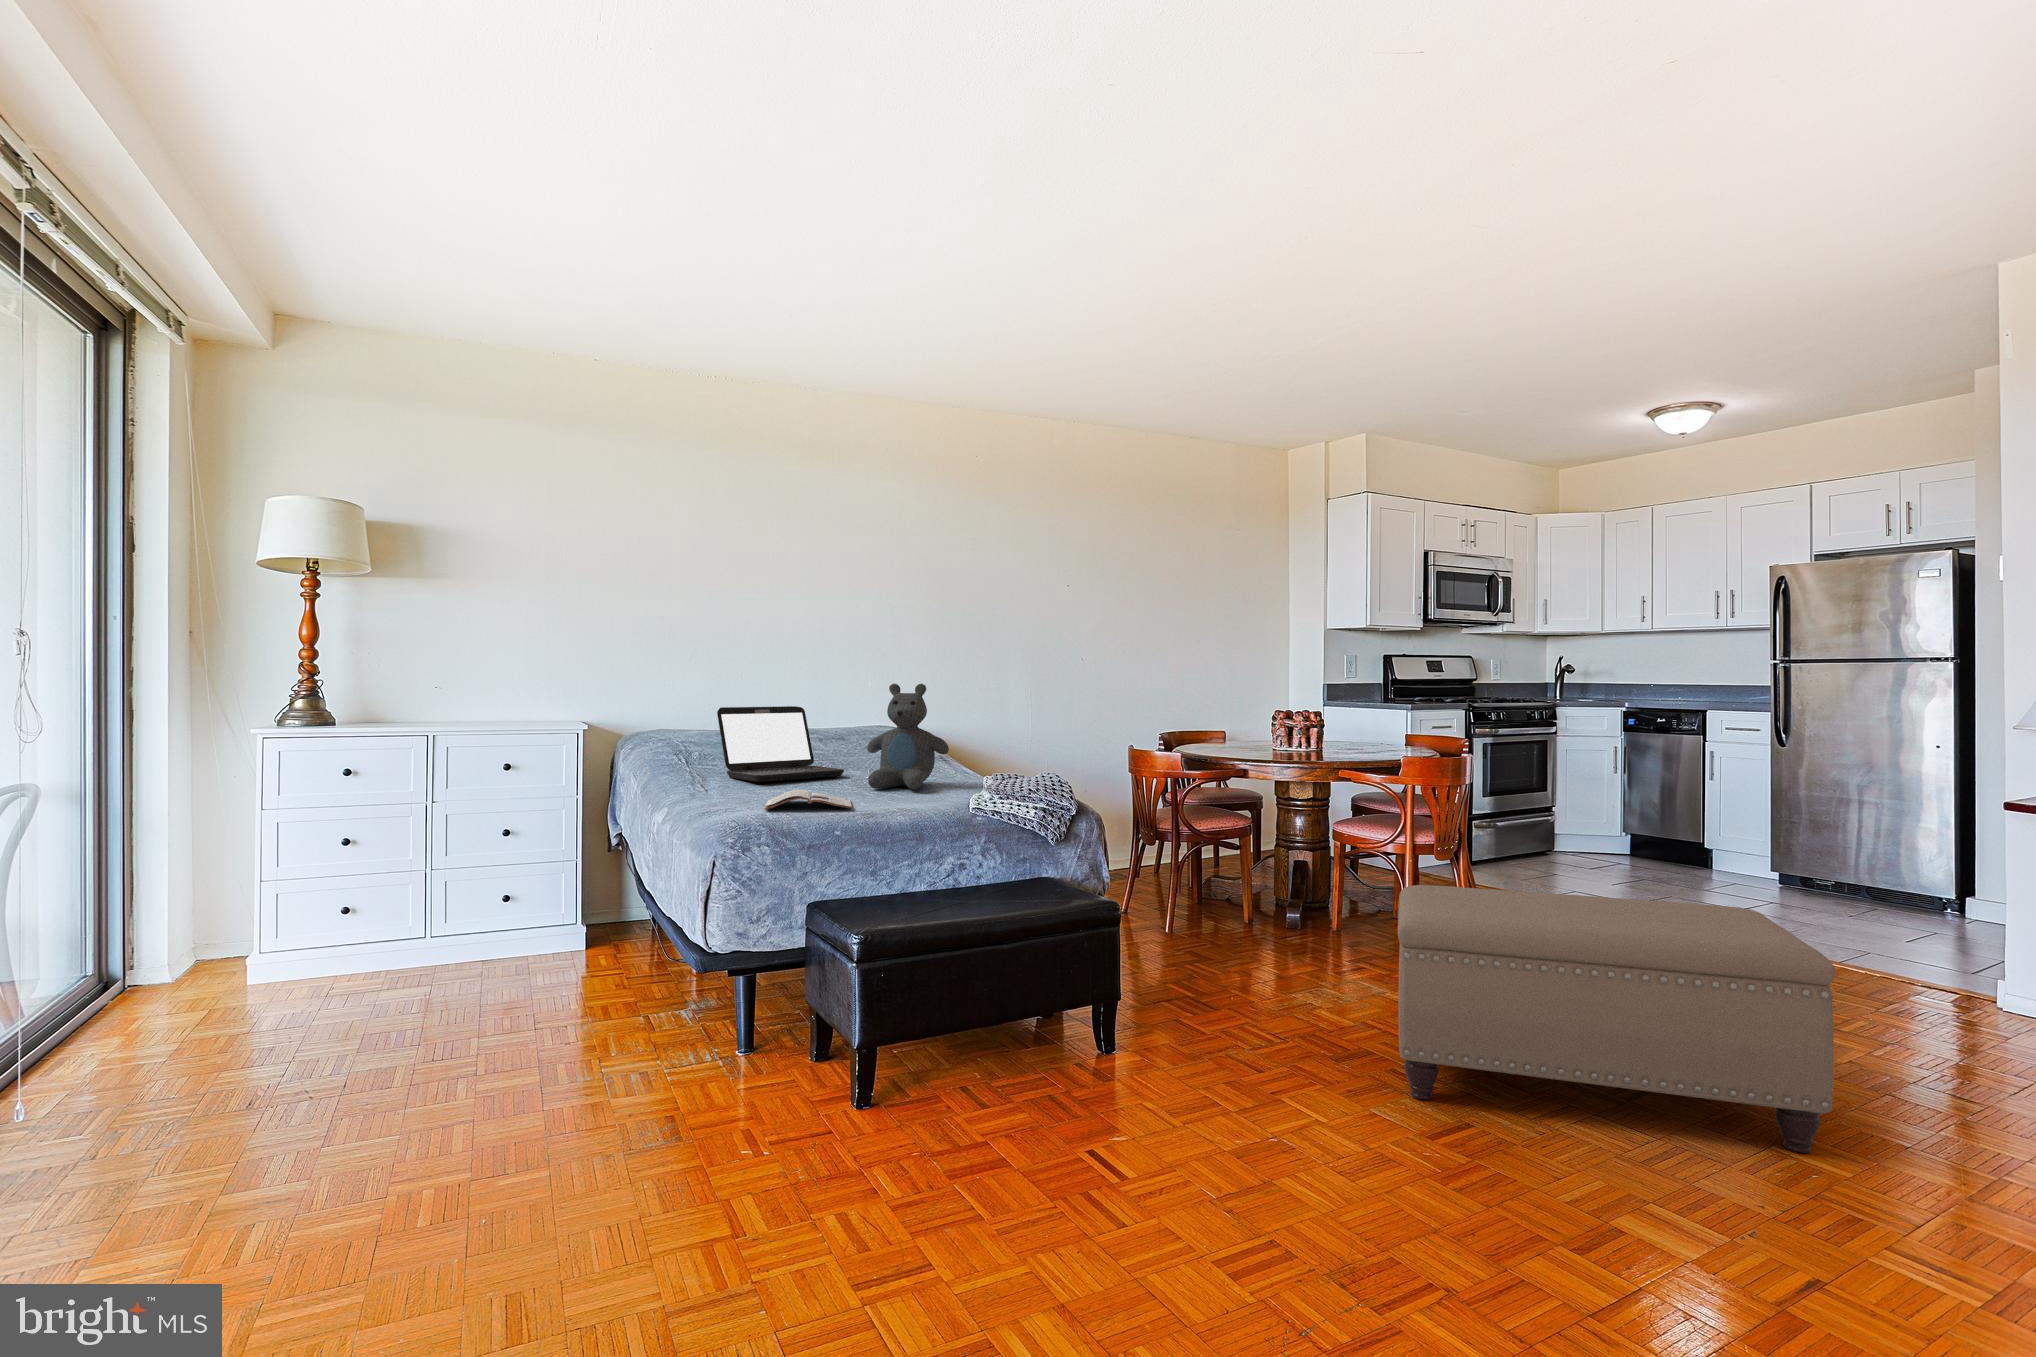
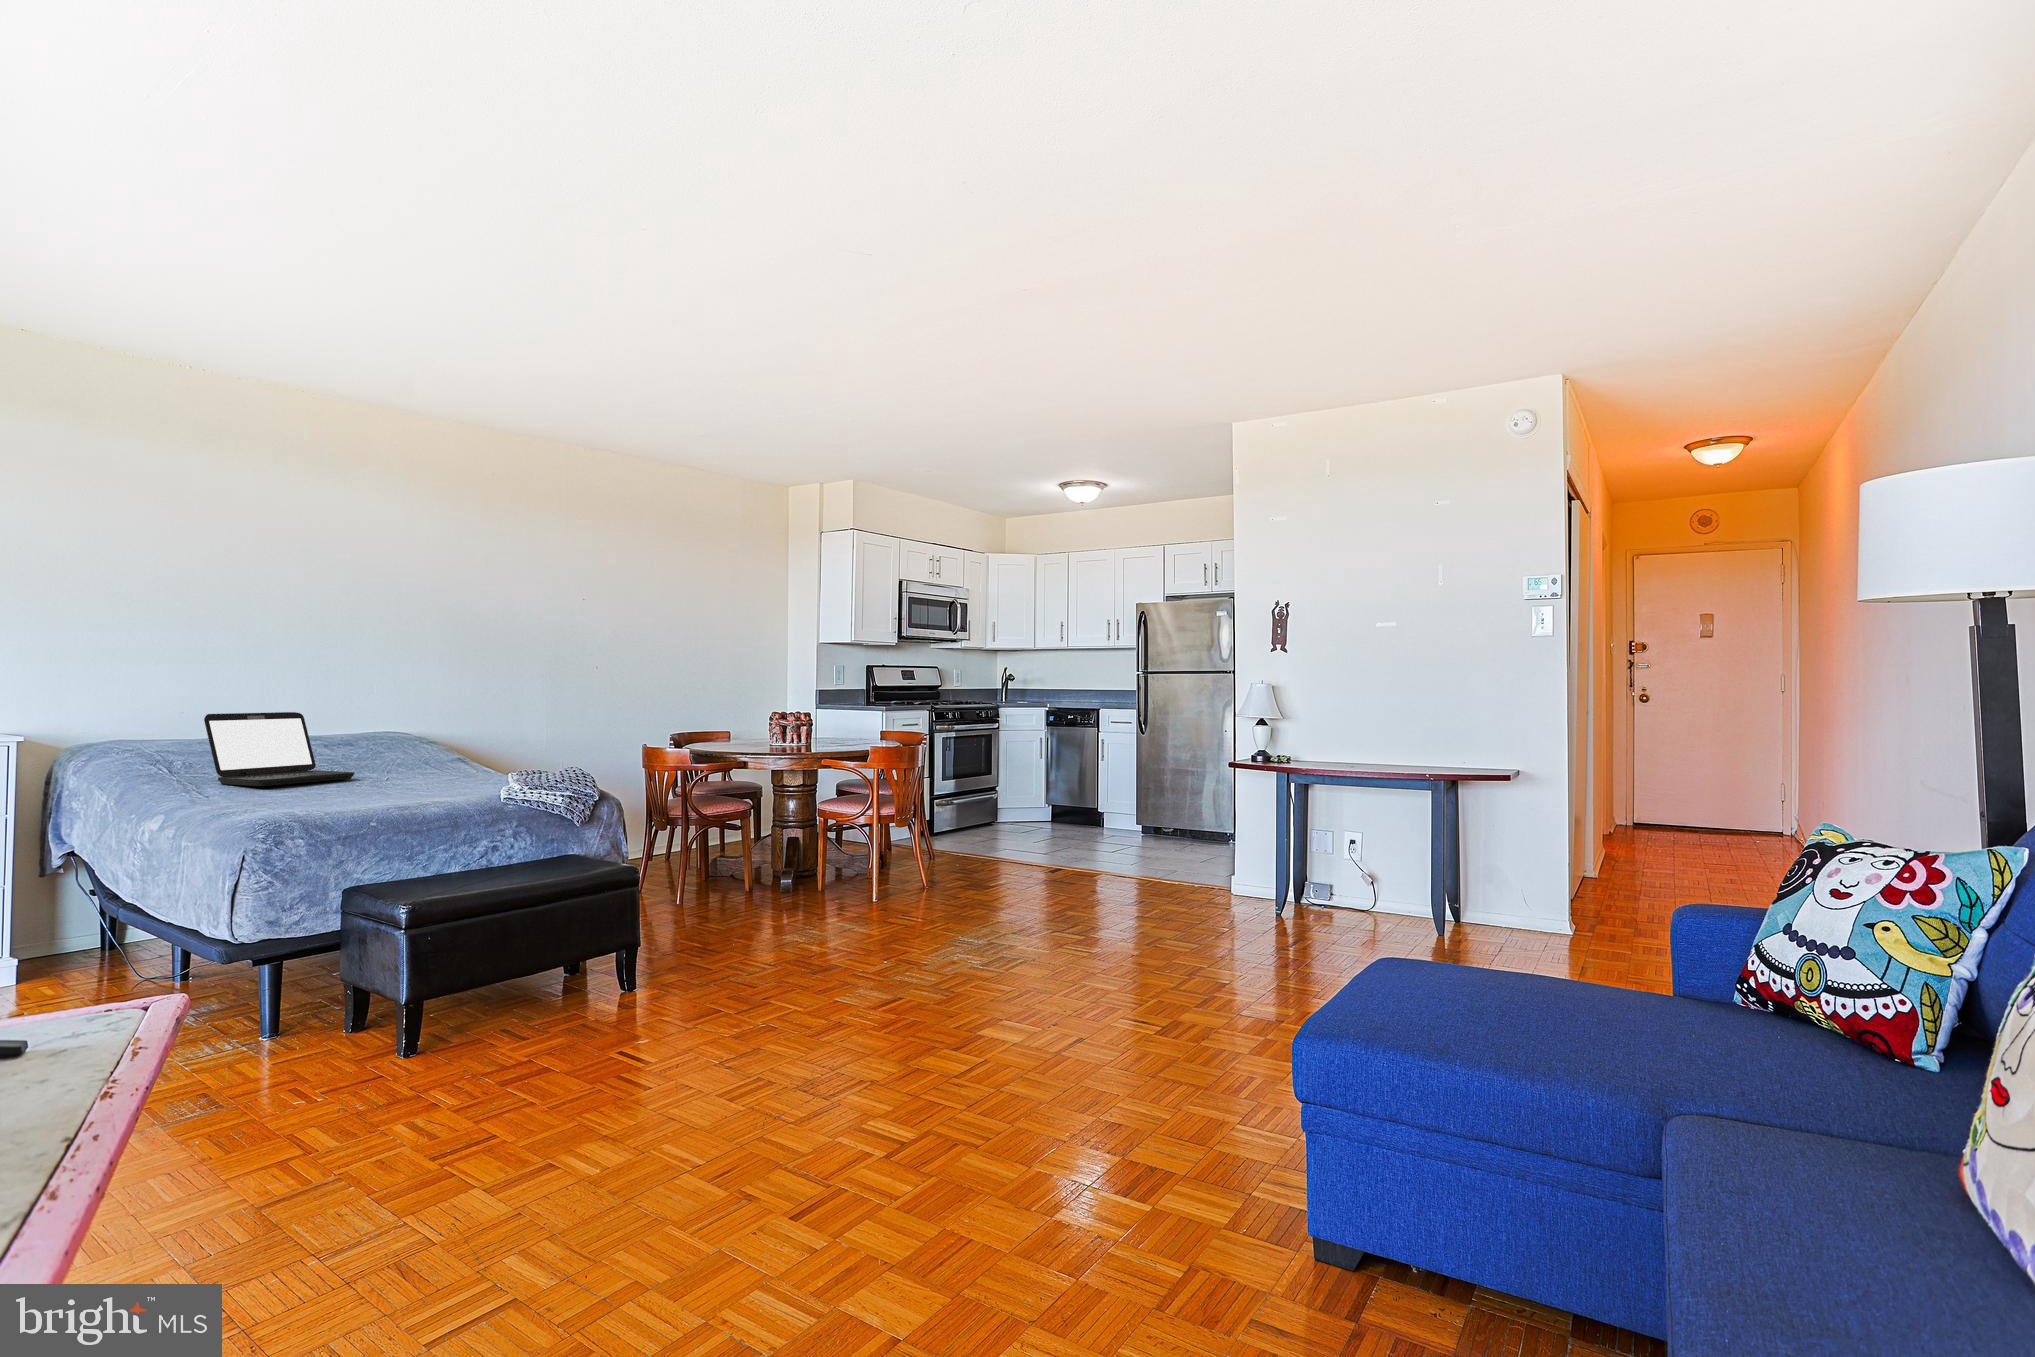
teddy bear: present [867,684,949,790] -> none [383,690,471,788]
magazine: present [765,790,852,810] -> none [284,790,382,809]
ottoman: present [1398,885,1835,1153] -> none [855,837,1109,987]

